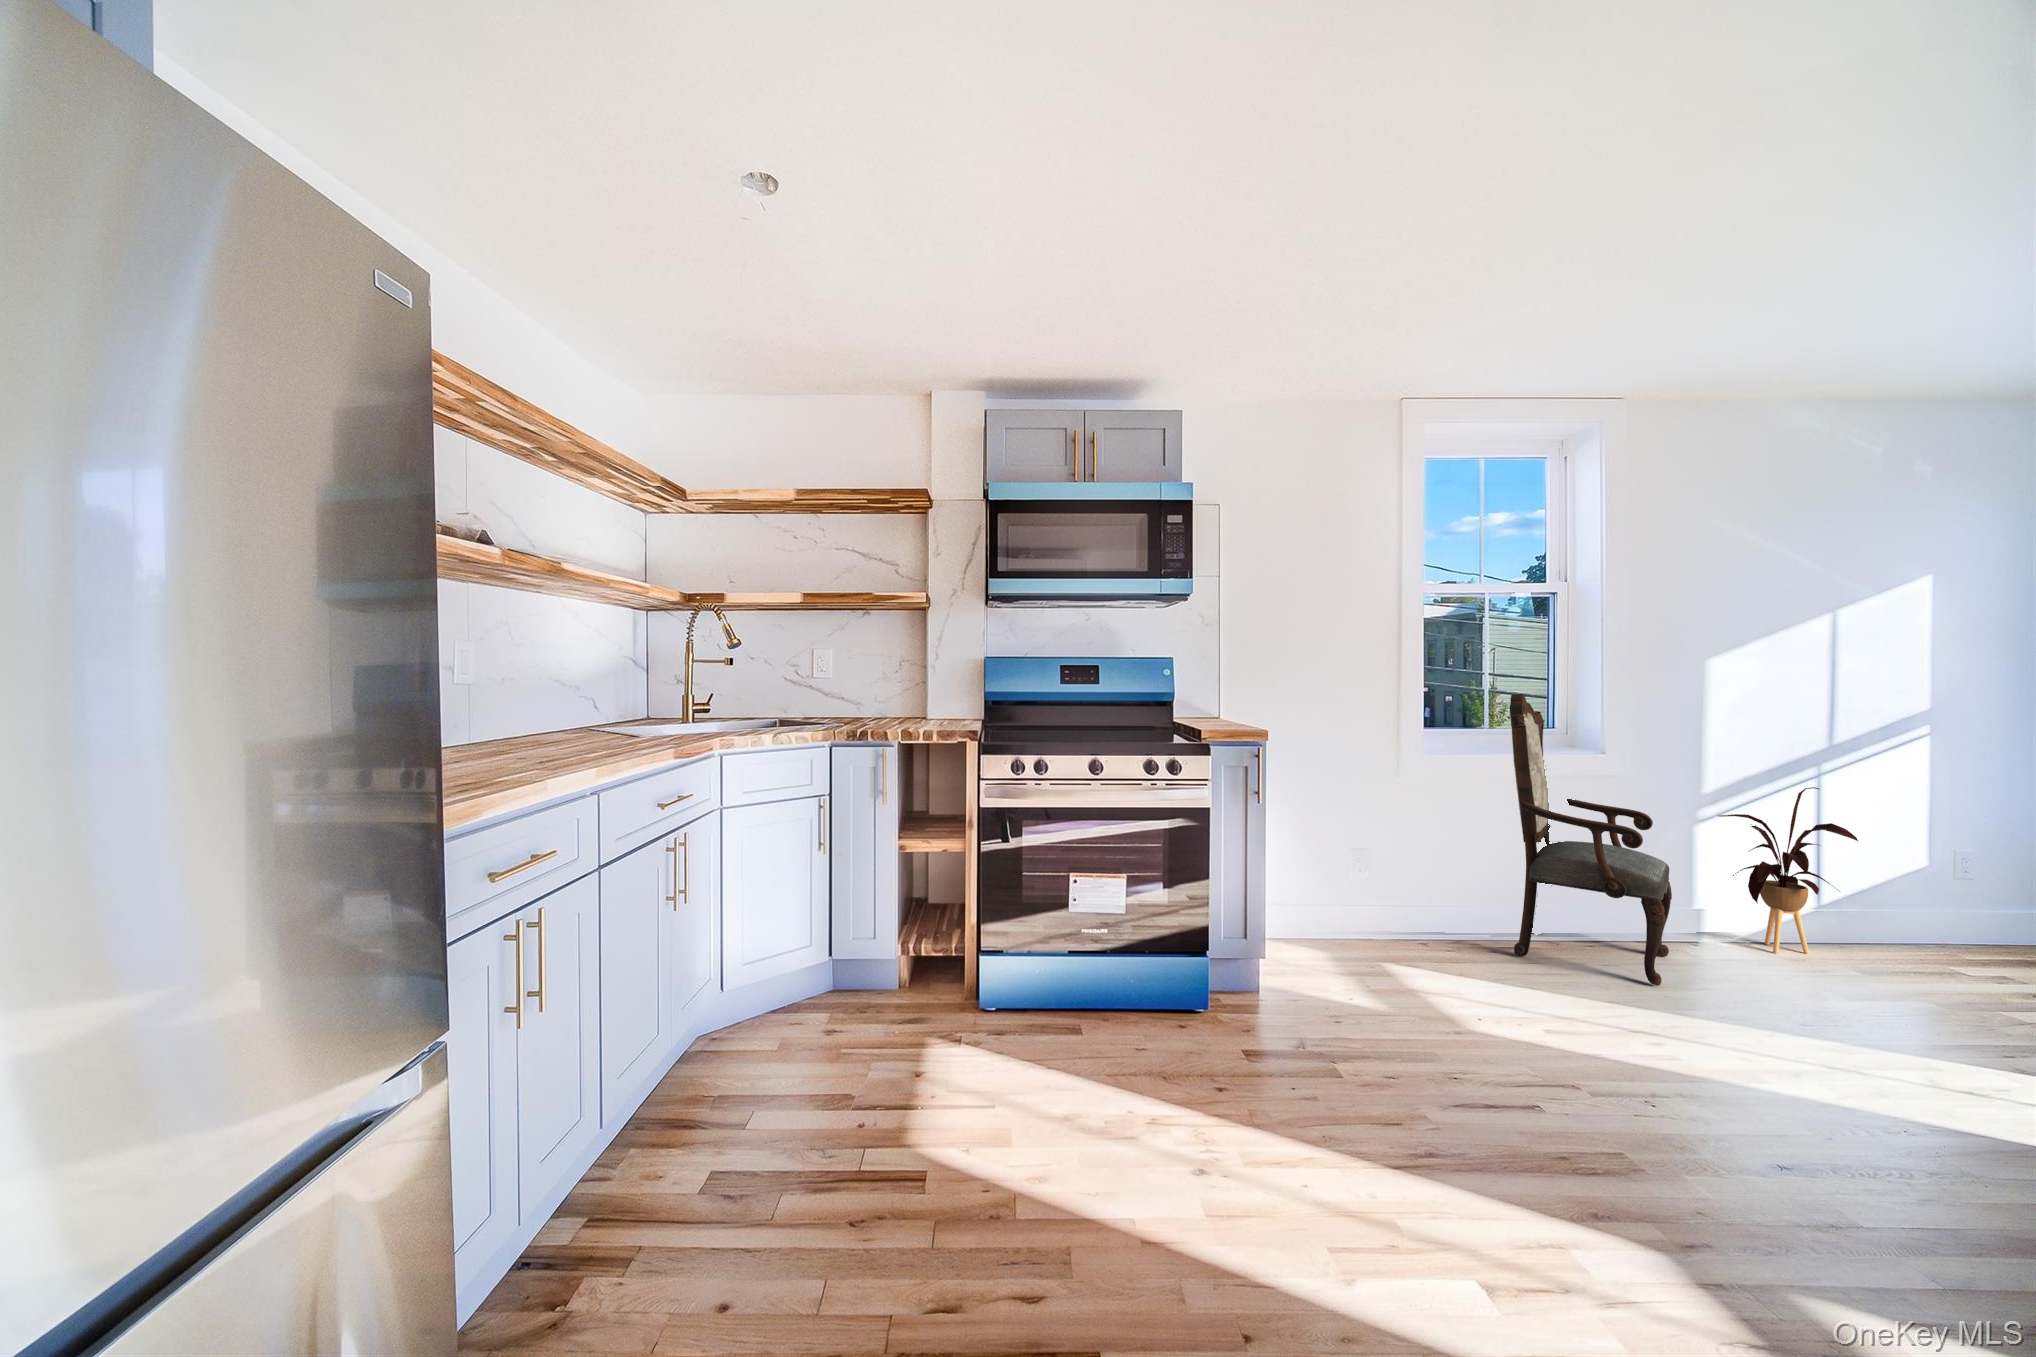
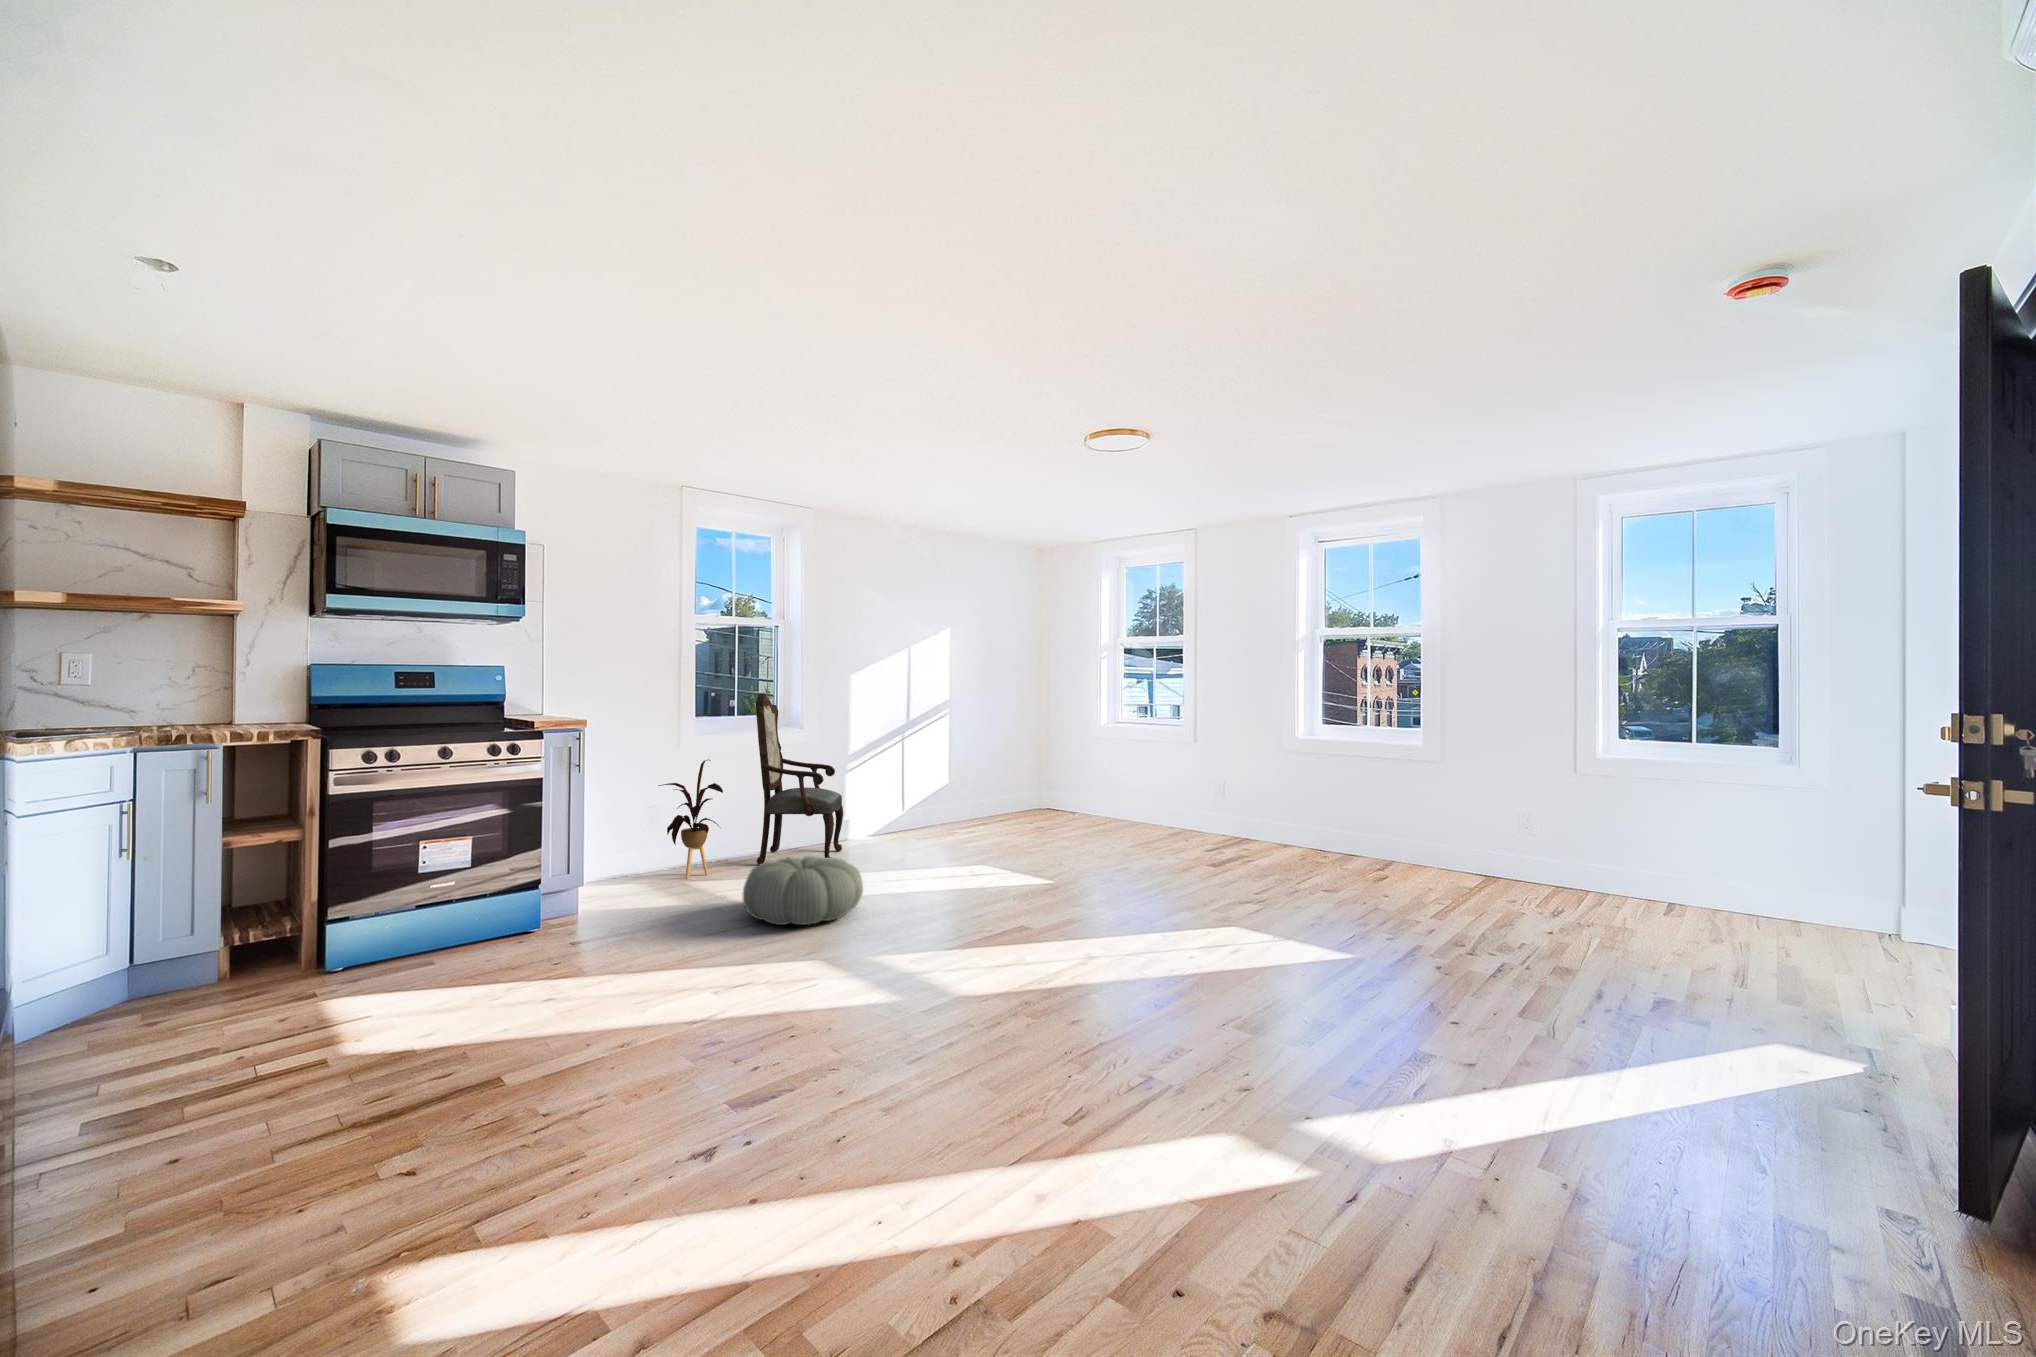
house plant: present [1718,787,1858,953] -> present [659,759,723,878]
pouf: none [1518,990,1803,1164] -> present [742,856,863,925]

